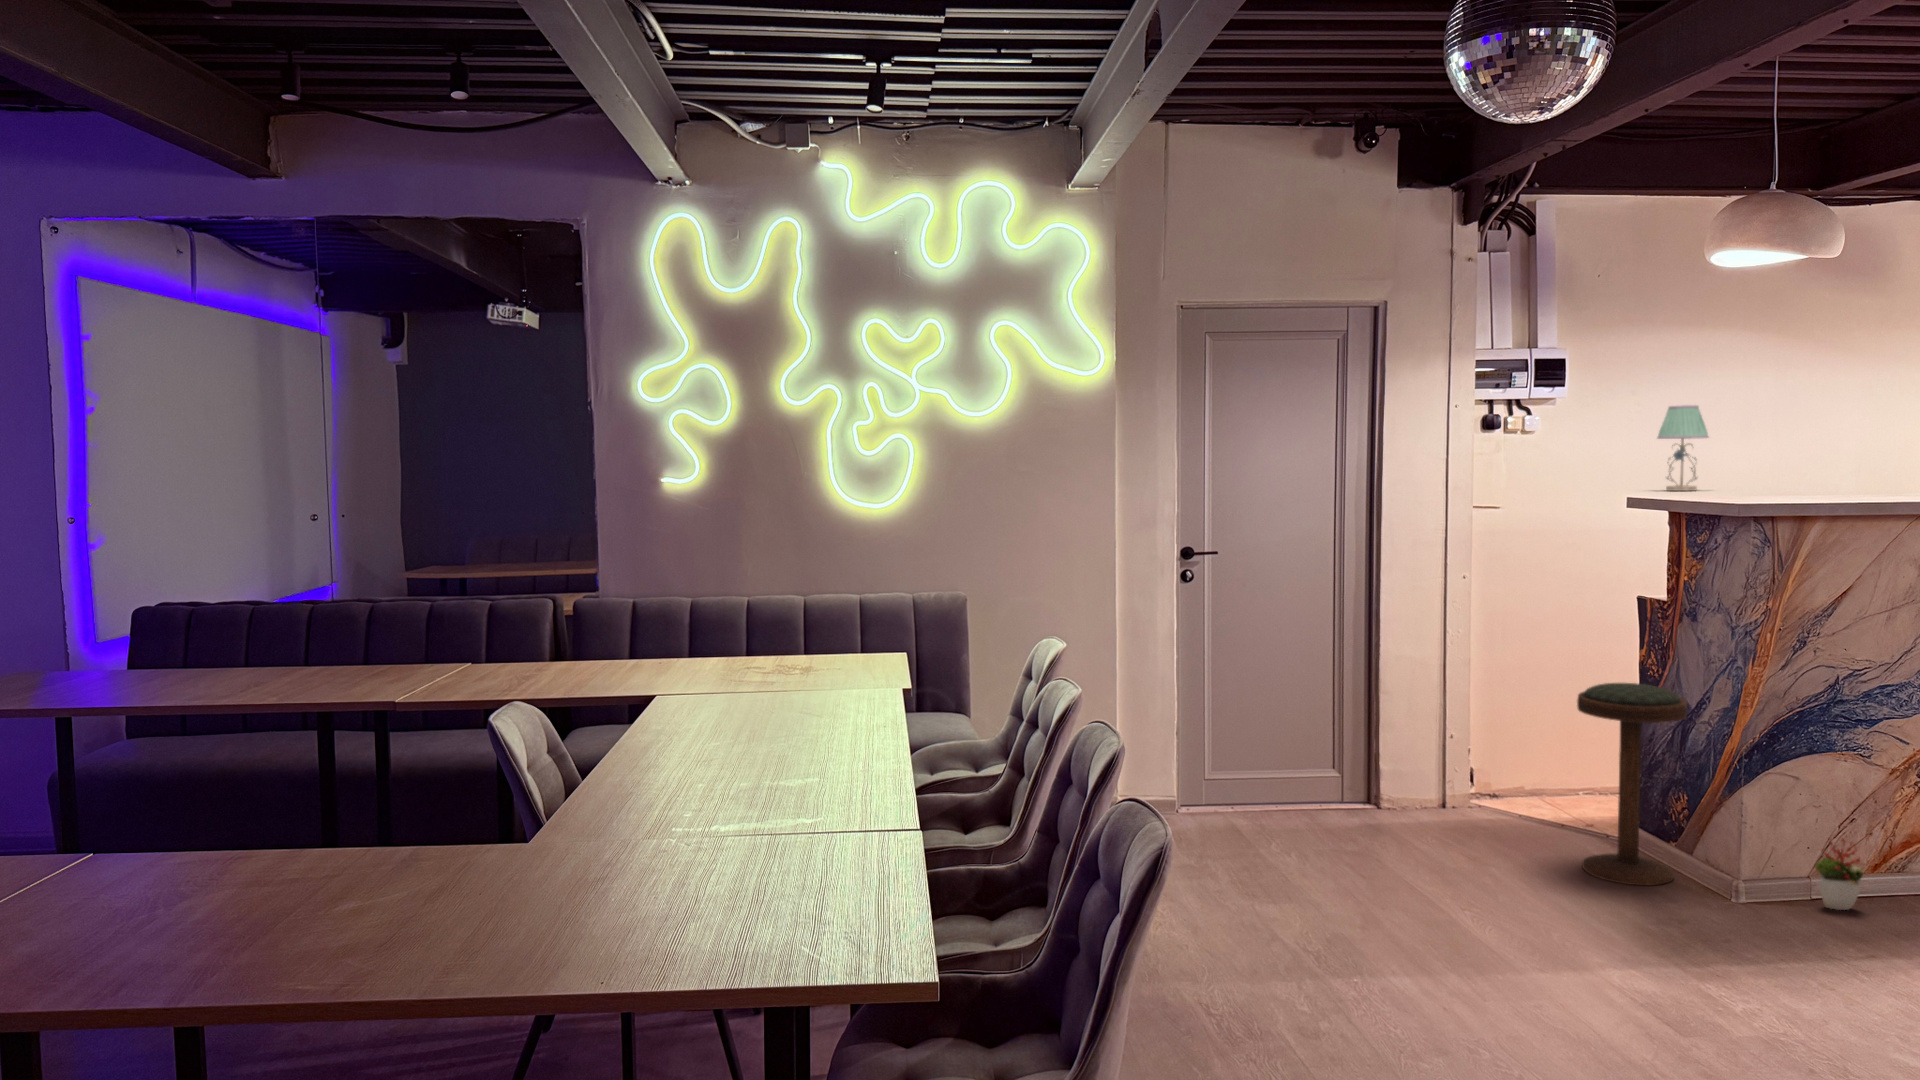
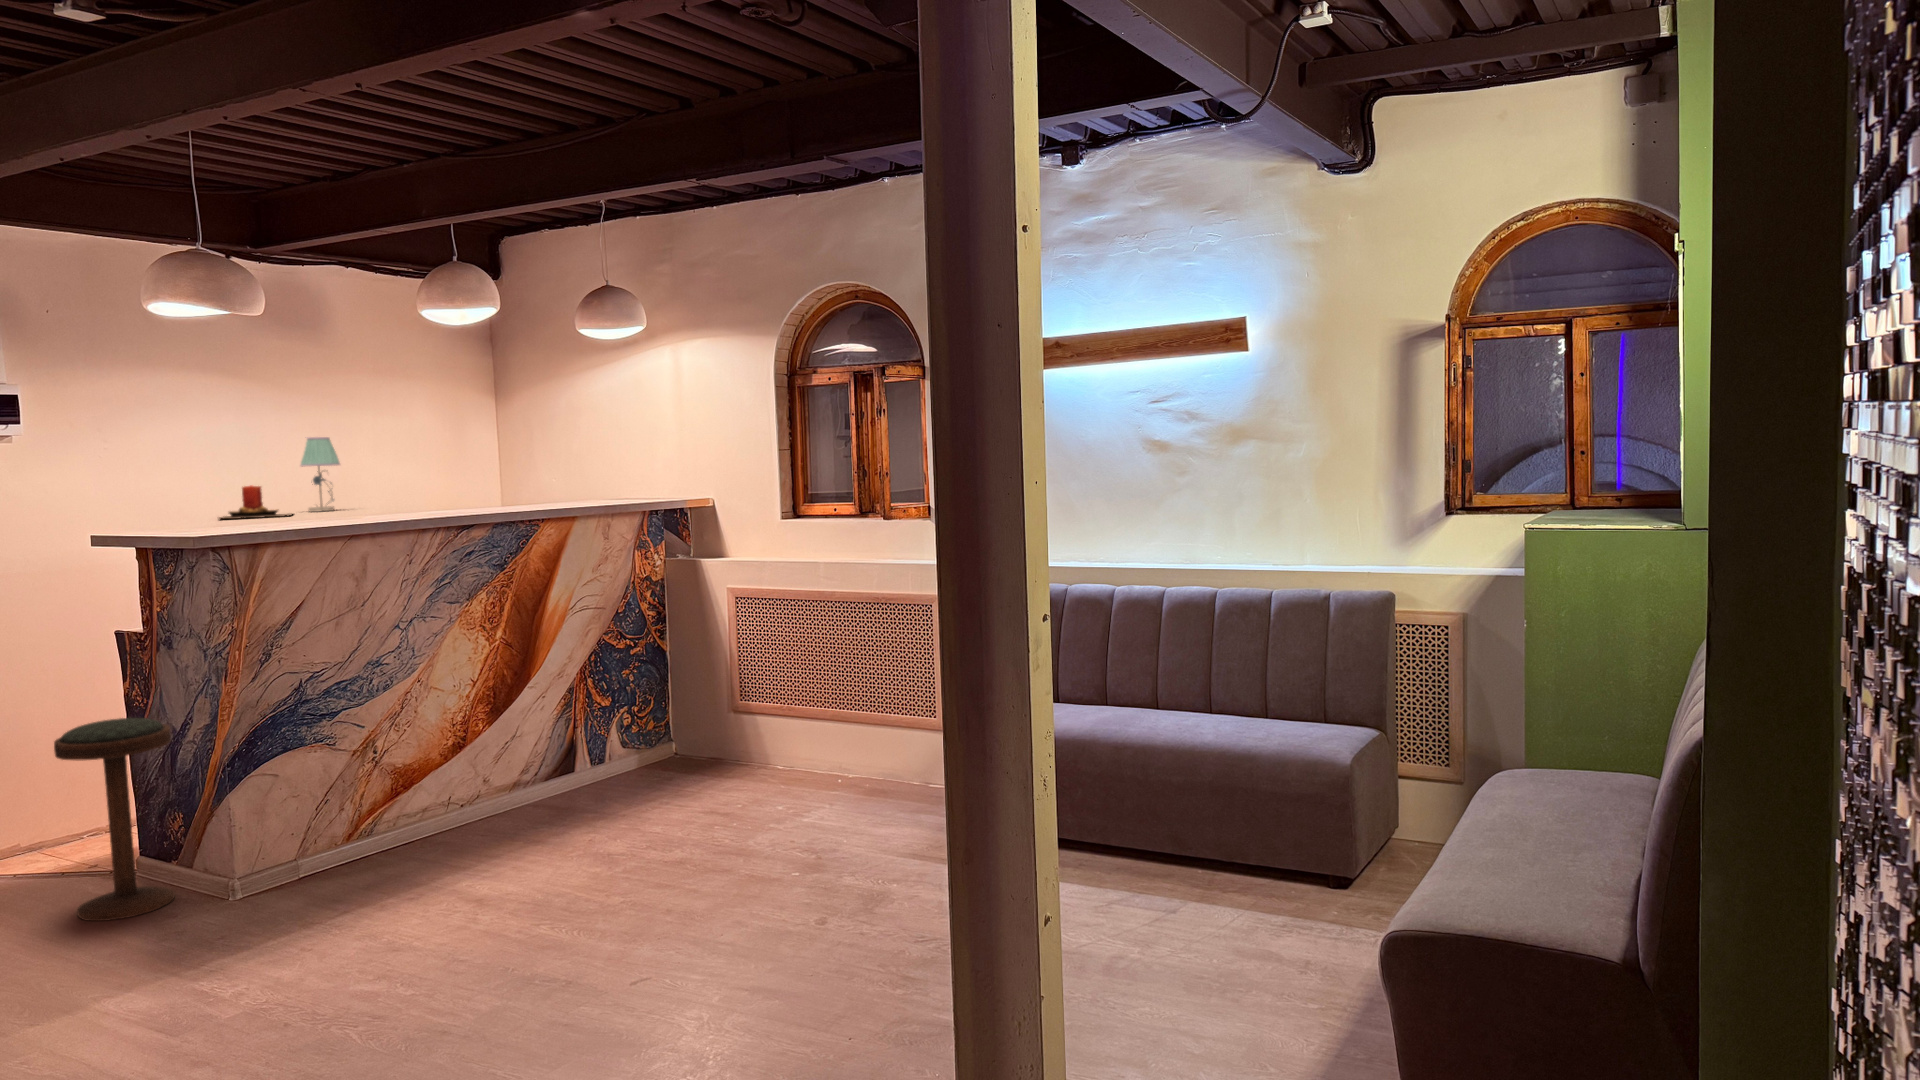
table lamp: present [1658,405,1708,491] -> present [301,437,340,512]
candle: none [1739,454,1825,490] -> present [218,485,292,520]
decorative plant: present [1815,838,1863,910] -> none [297,818,337,882]

